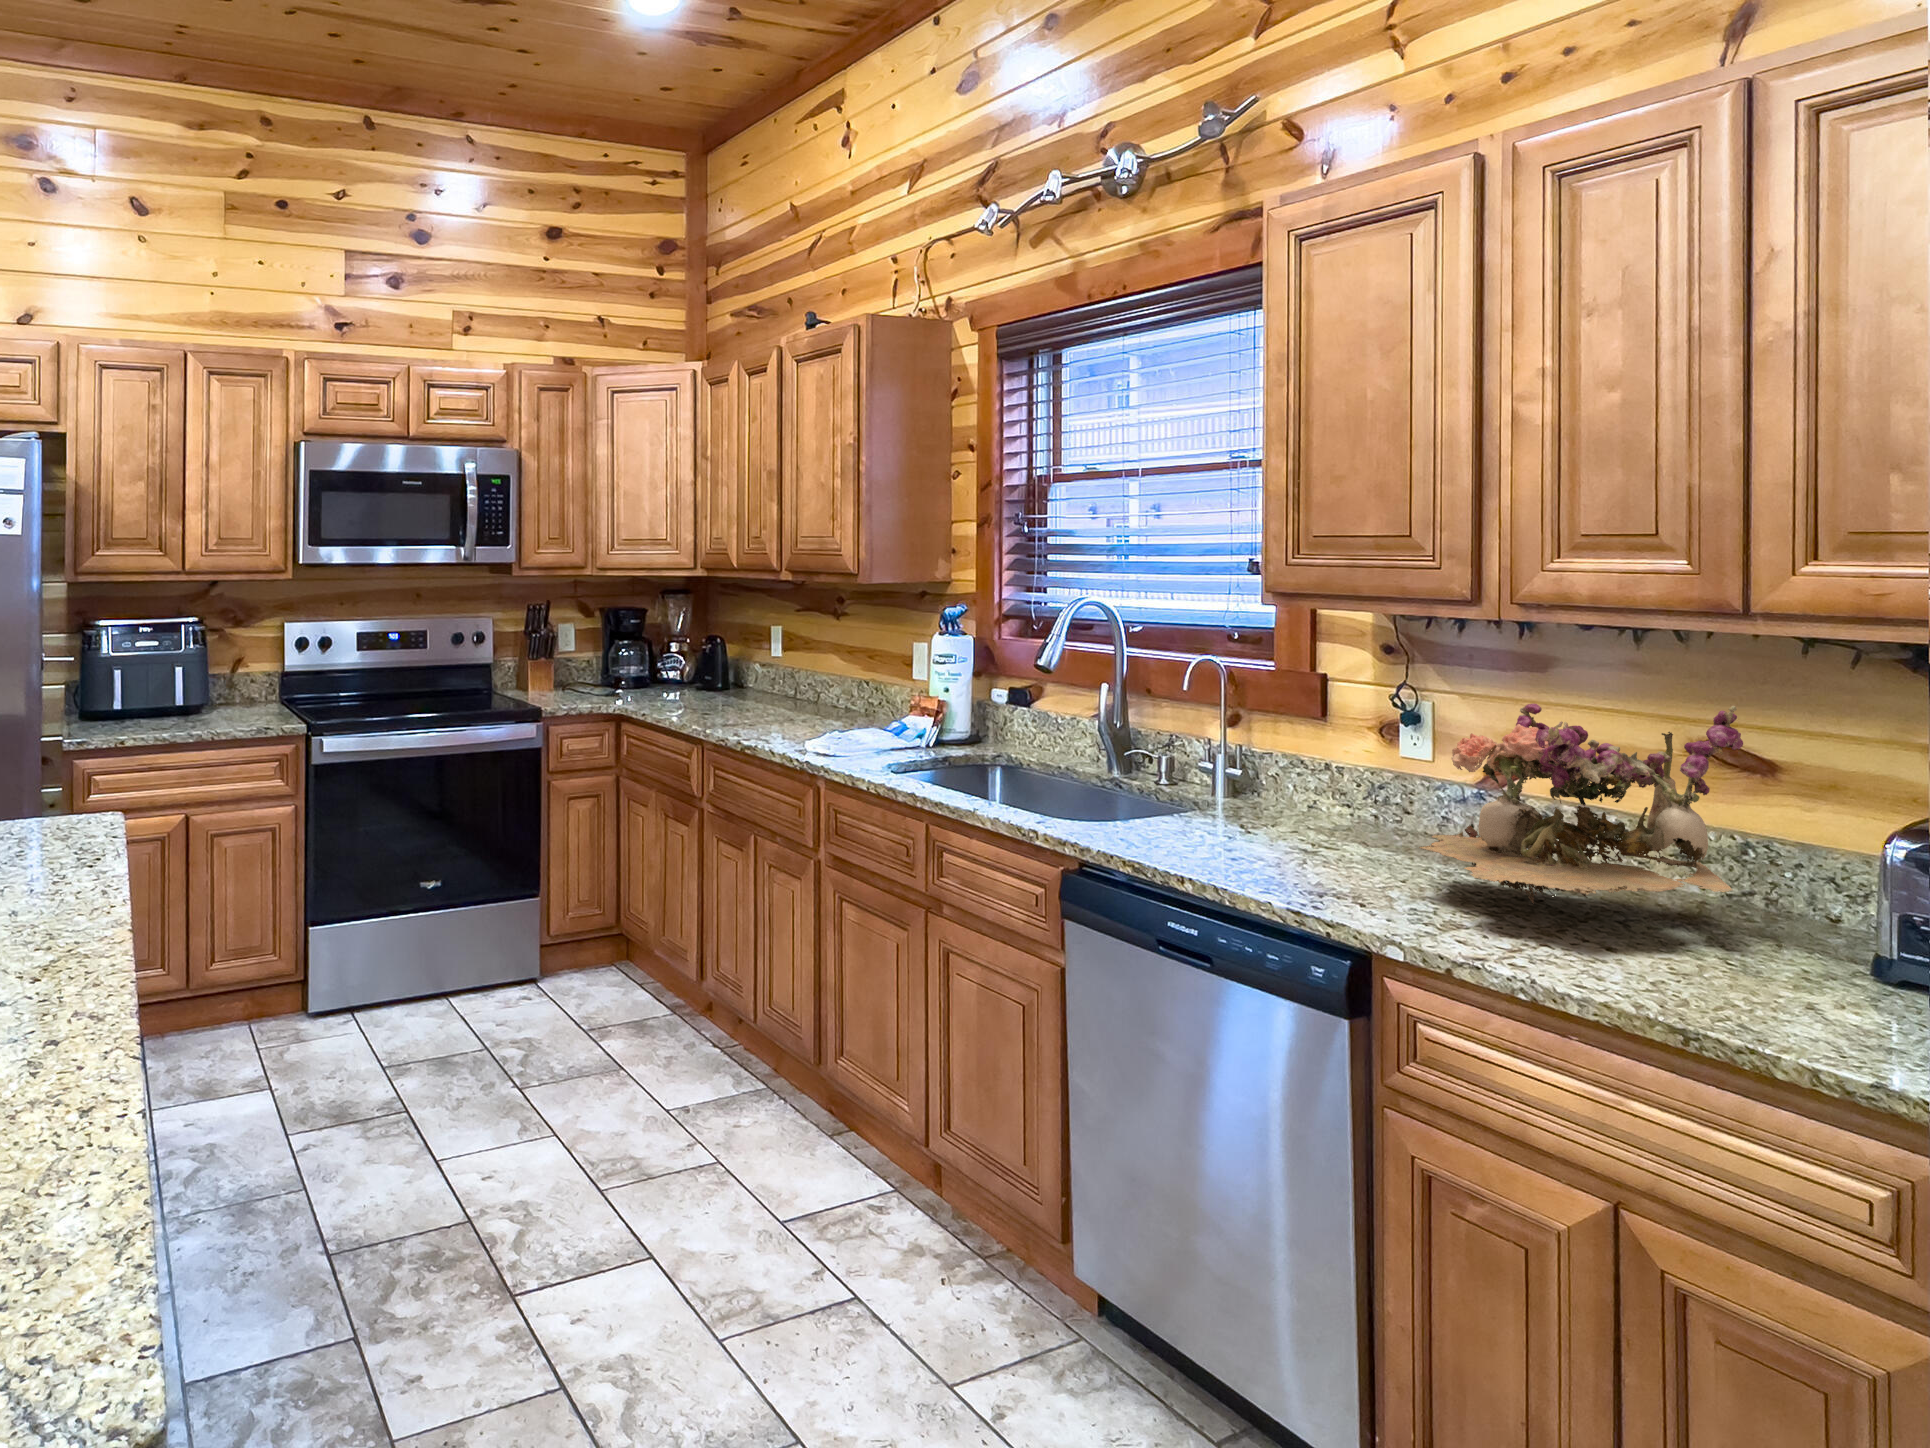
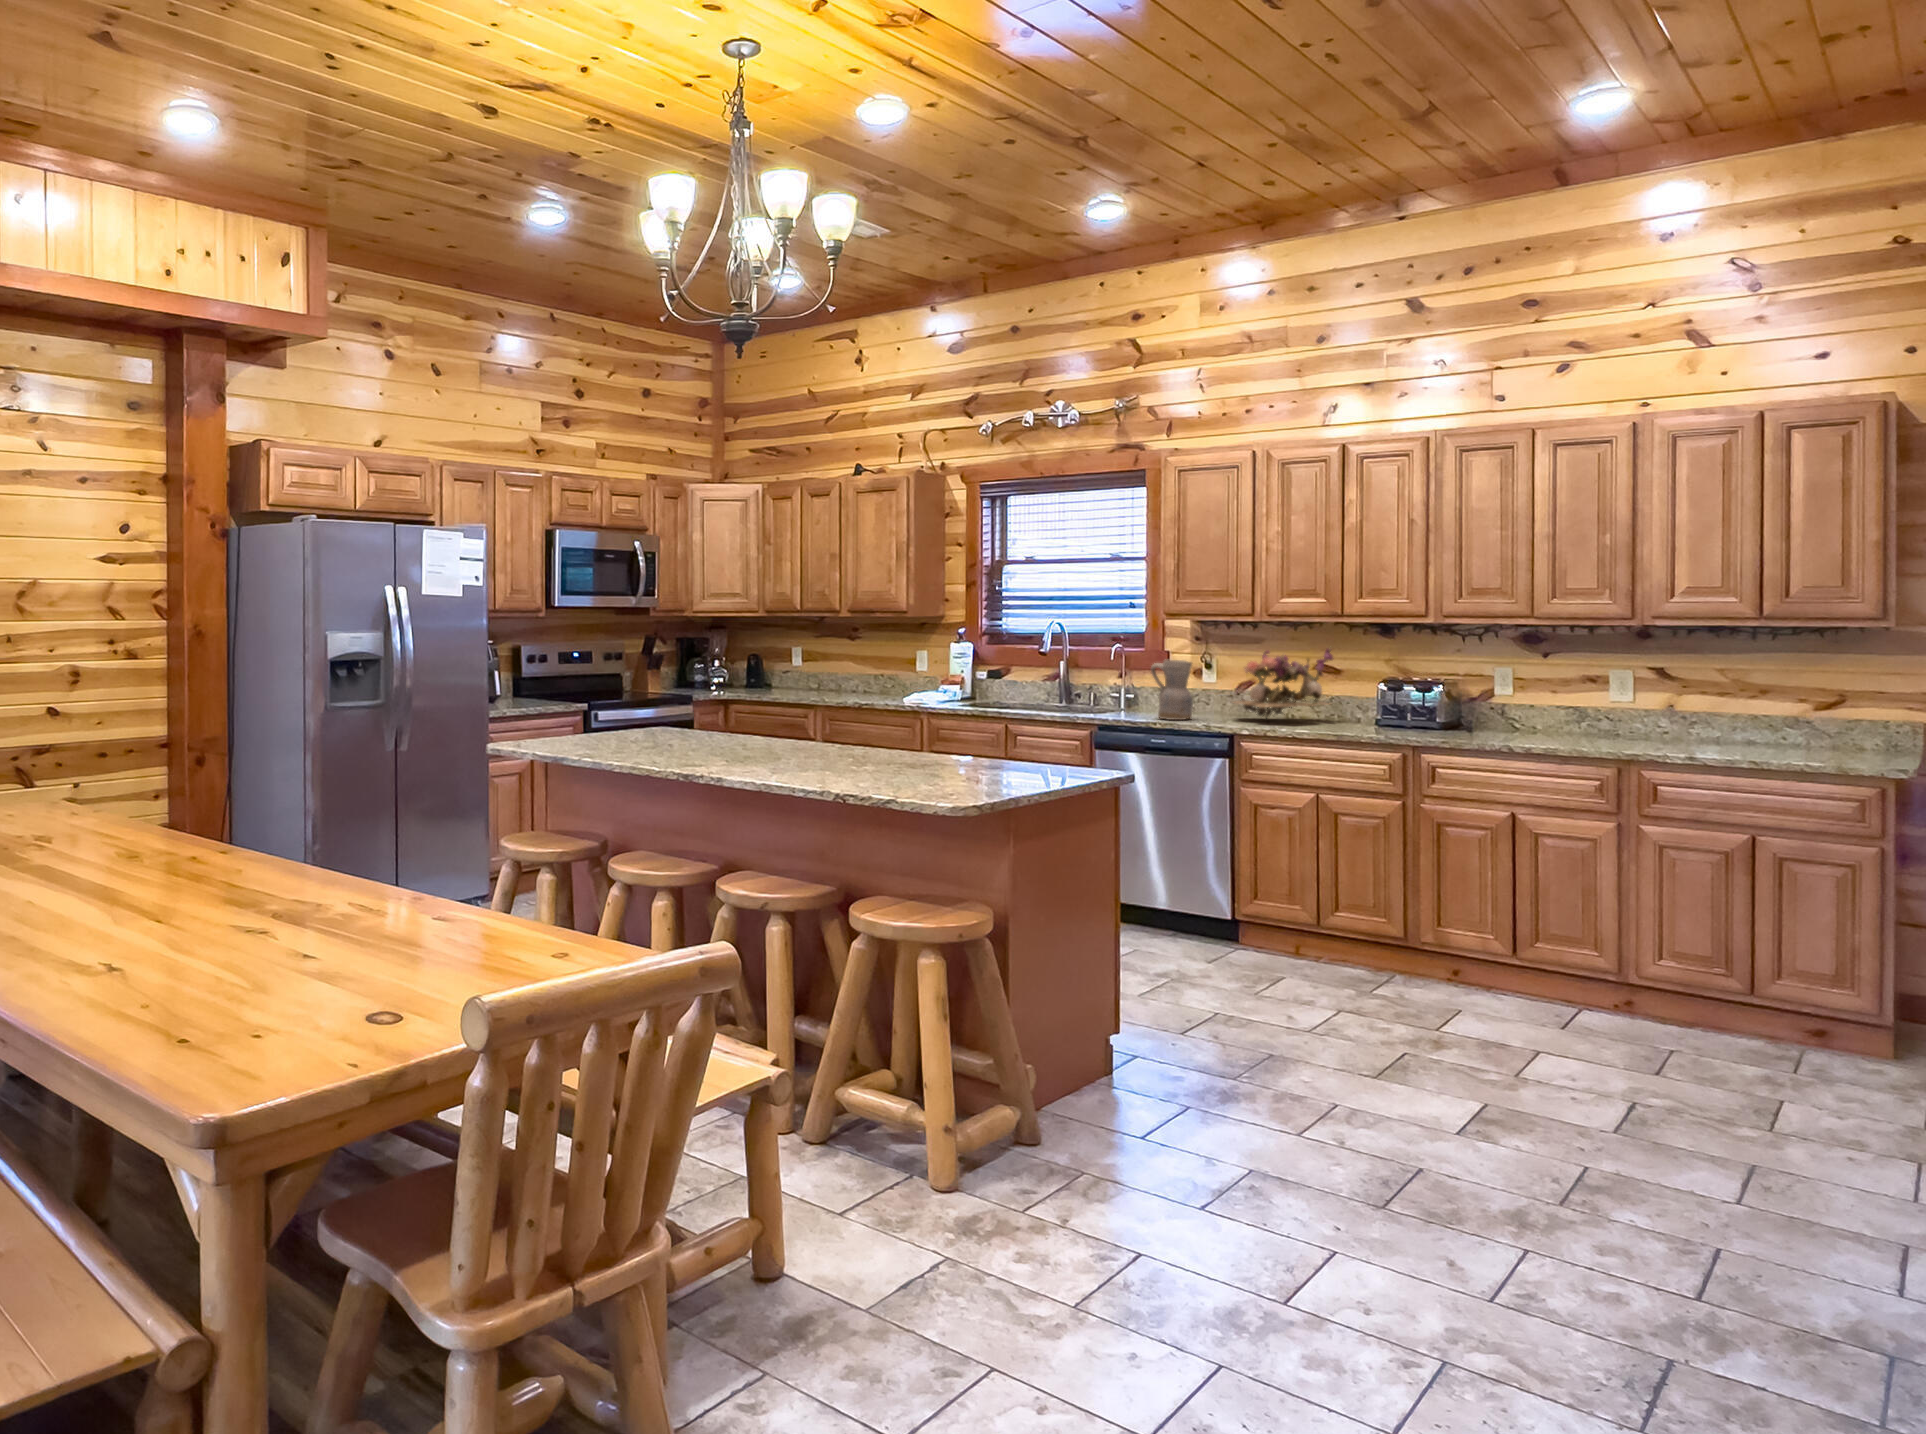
ceramic pitcher: none [1213,712,1322,875] -> present [1151,660,1193,720]

